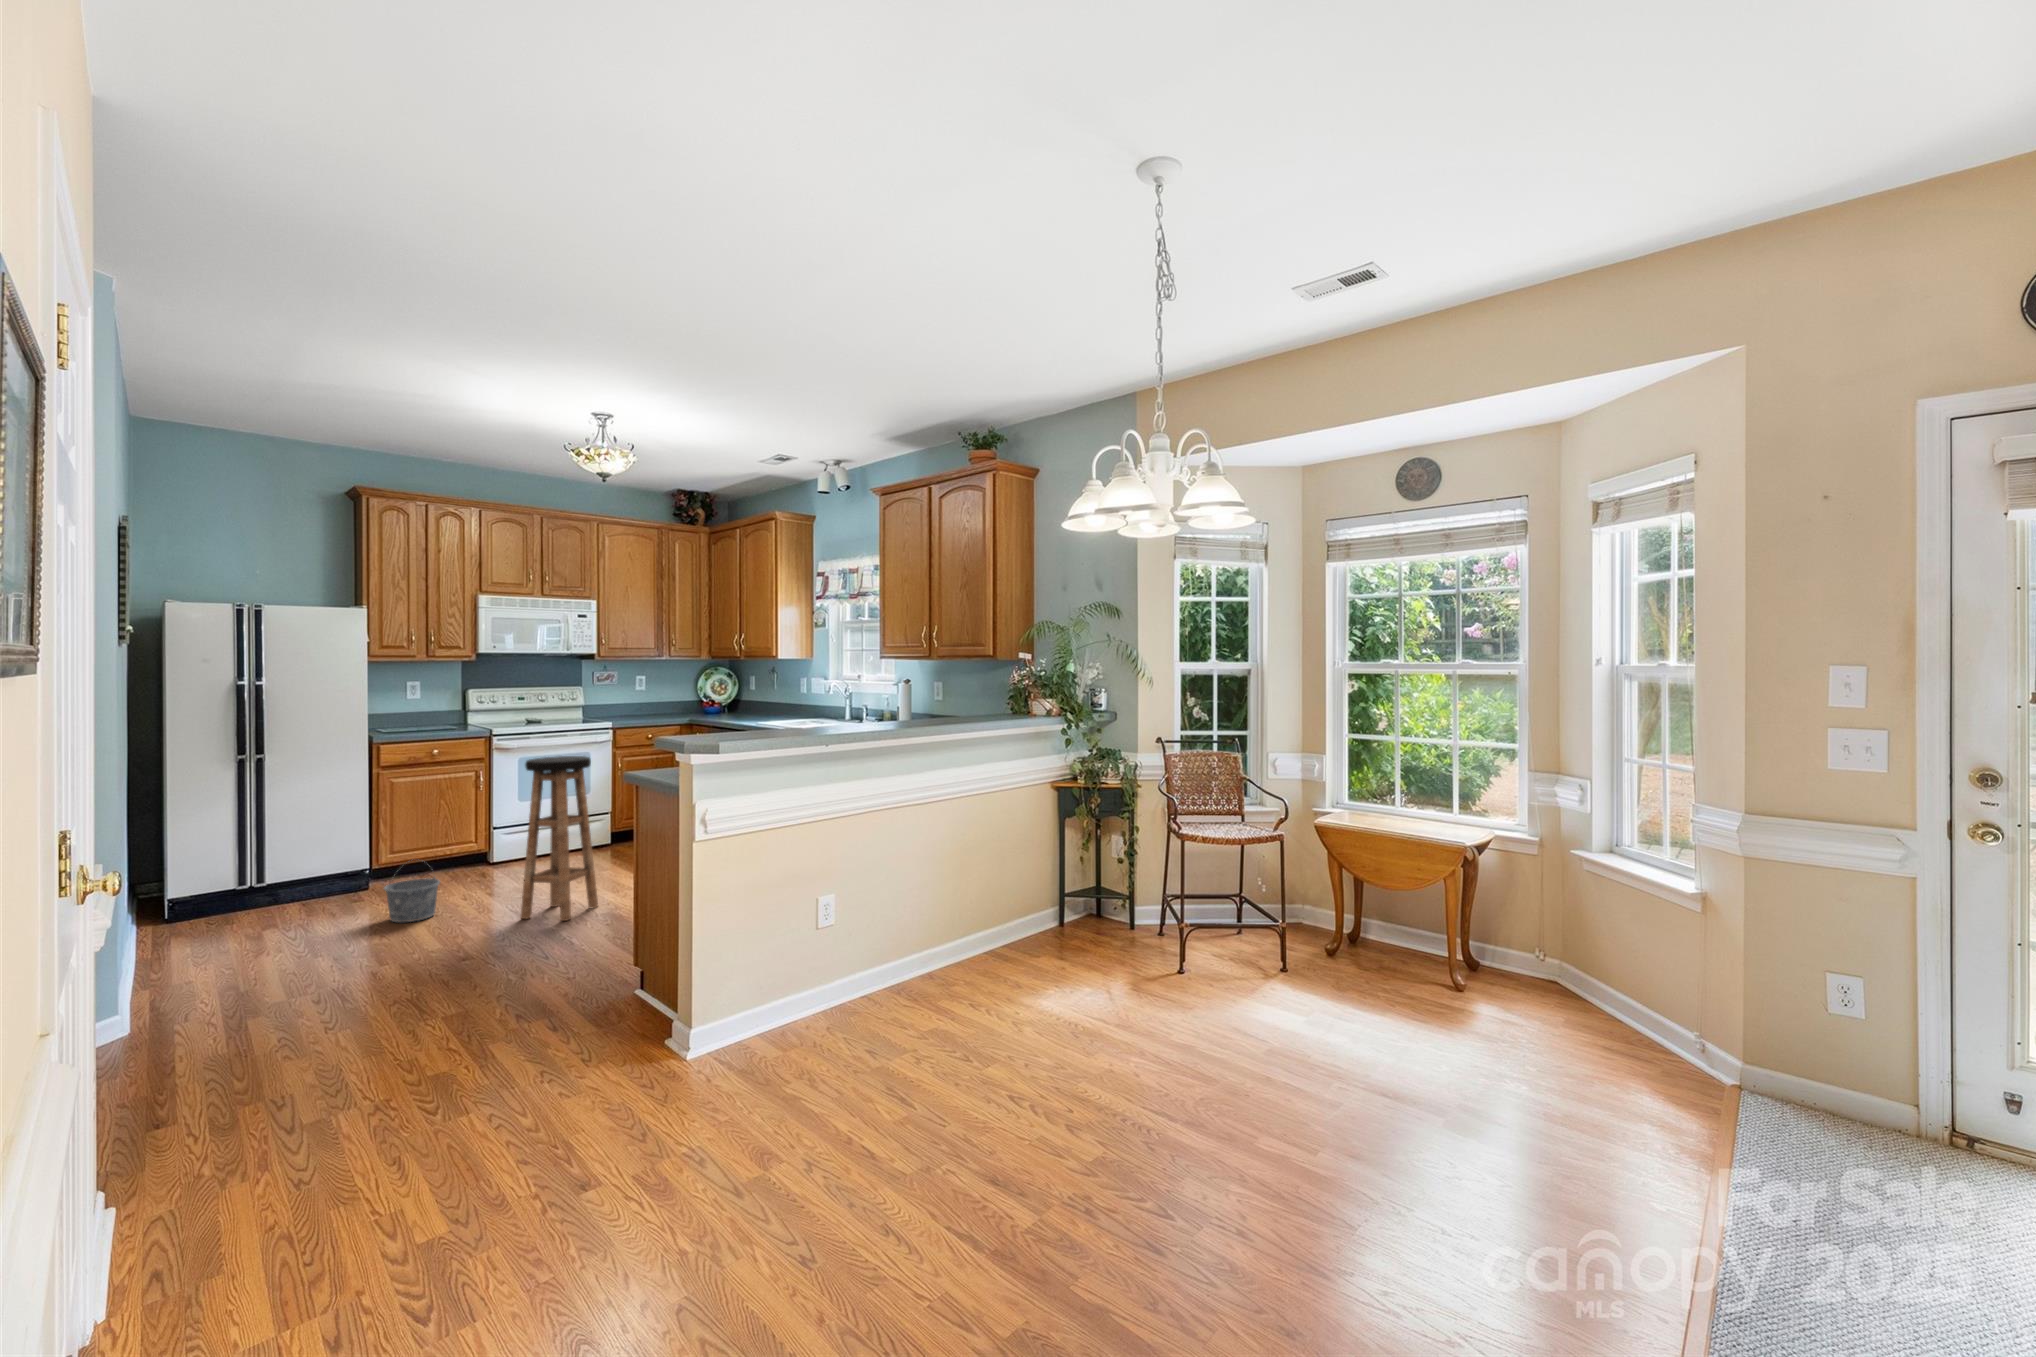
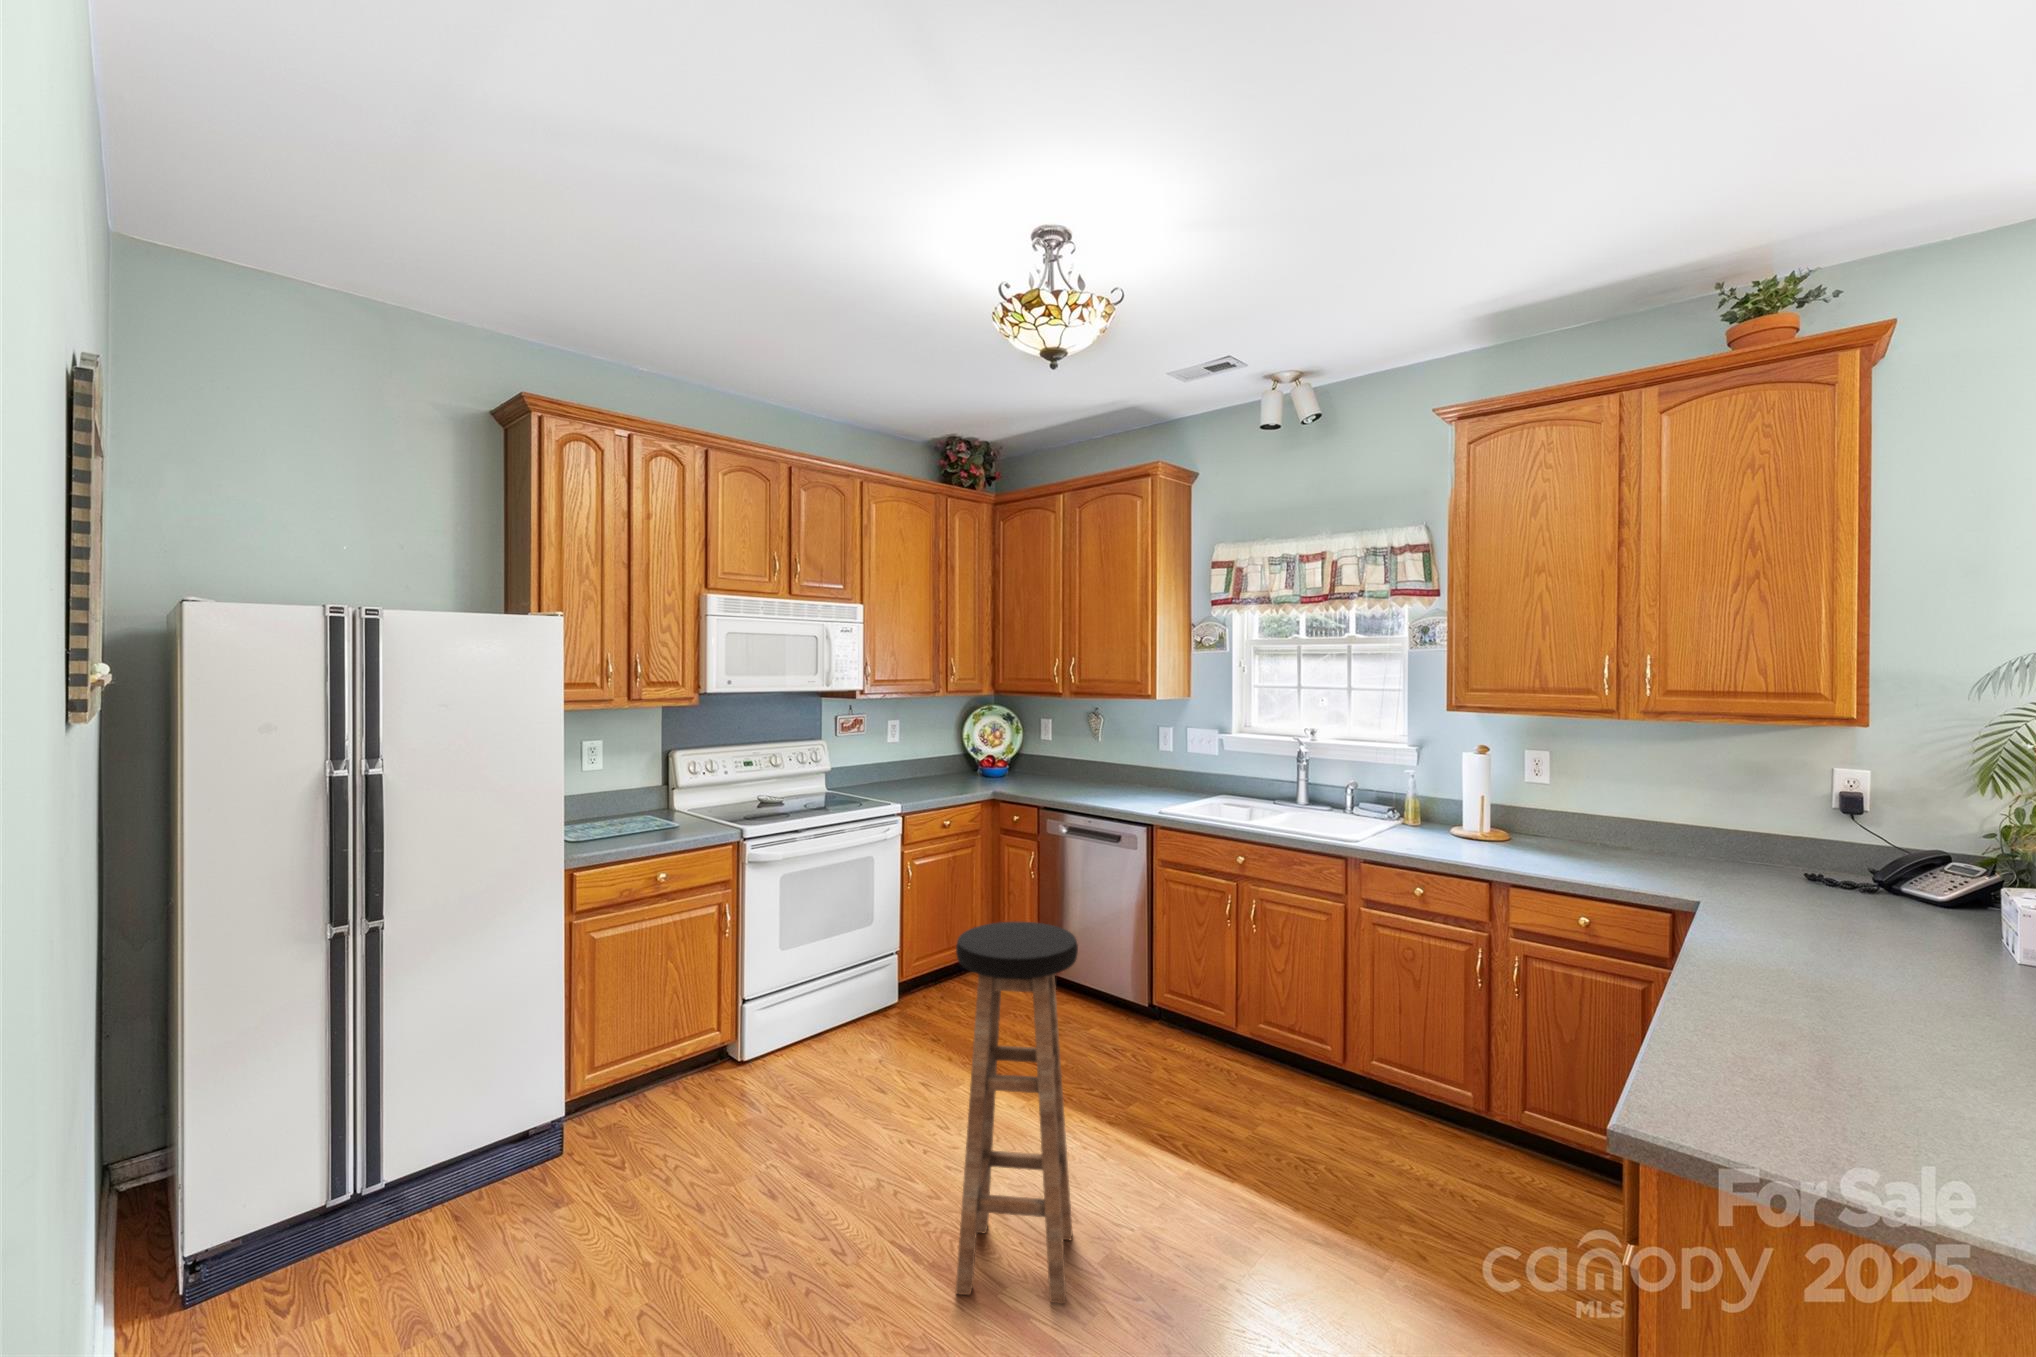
bucket: present [384,877,440,923] -> none [662,1160,770,1315]

